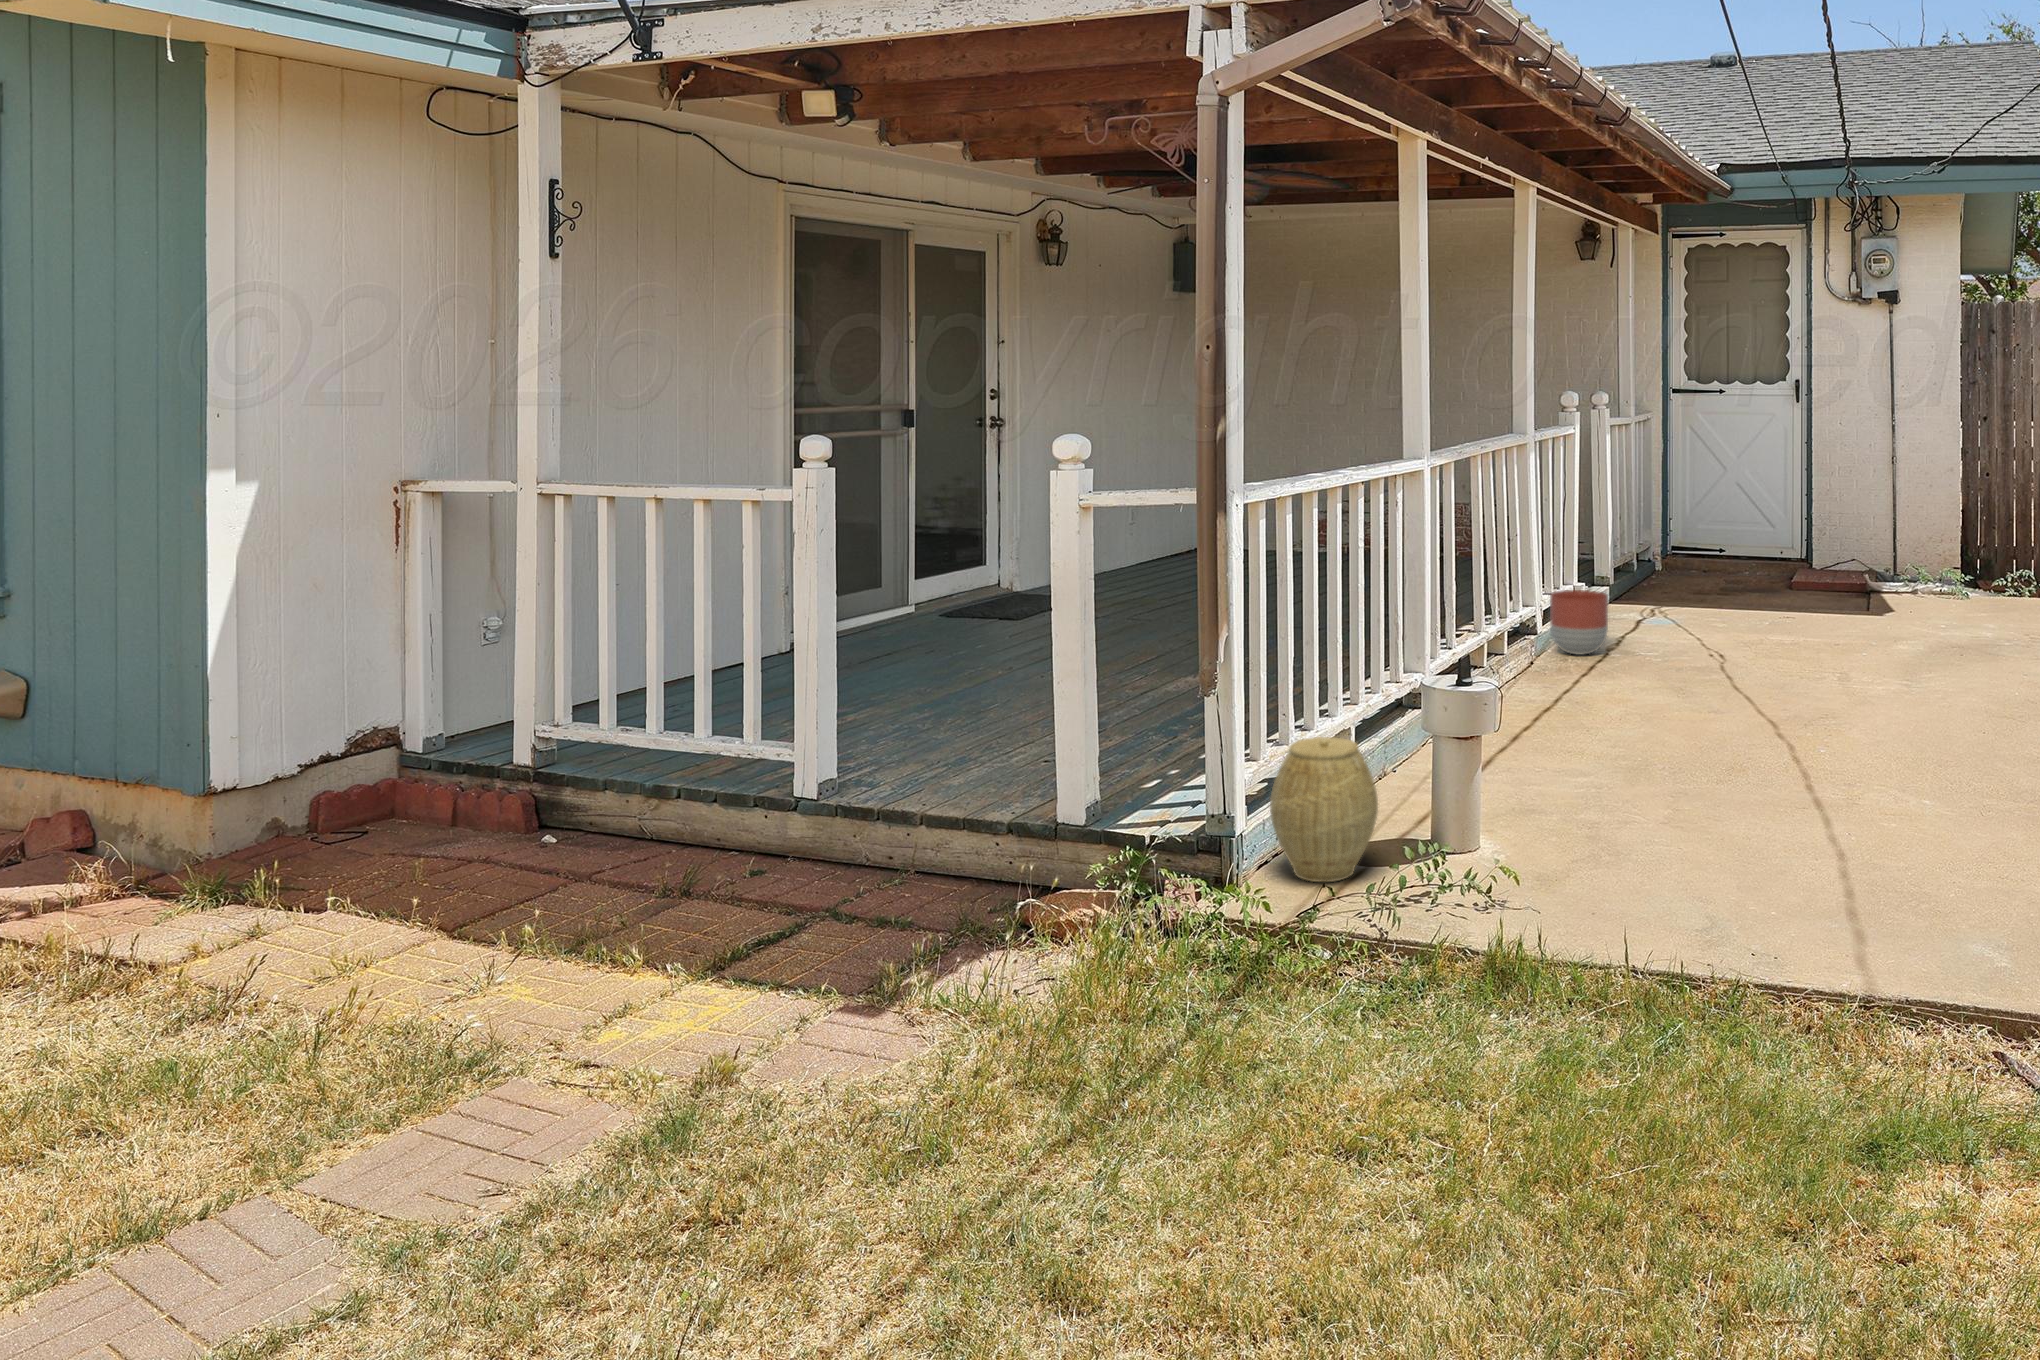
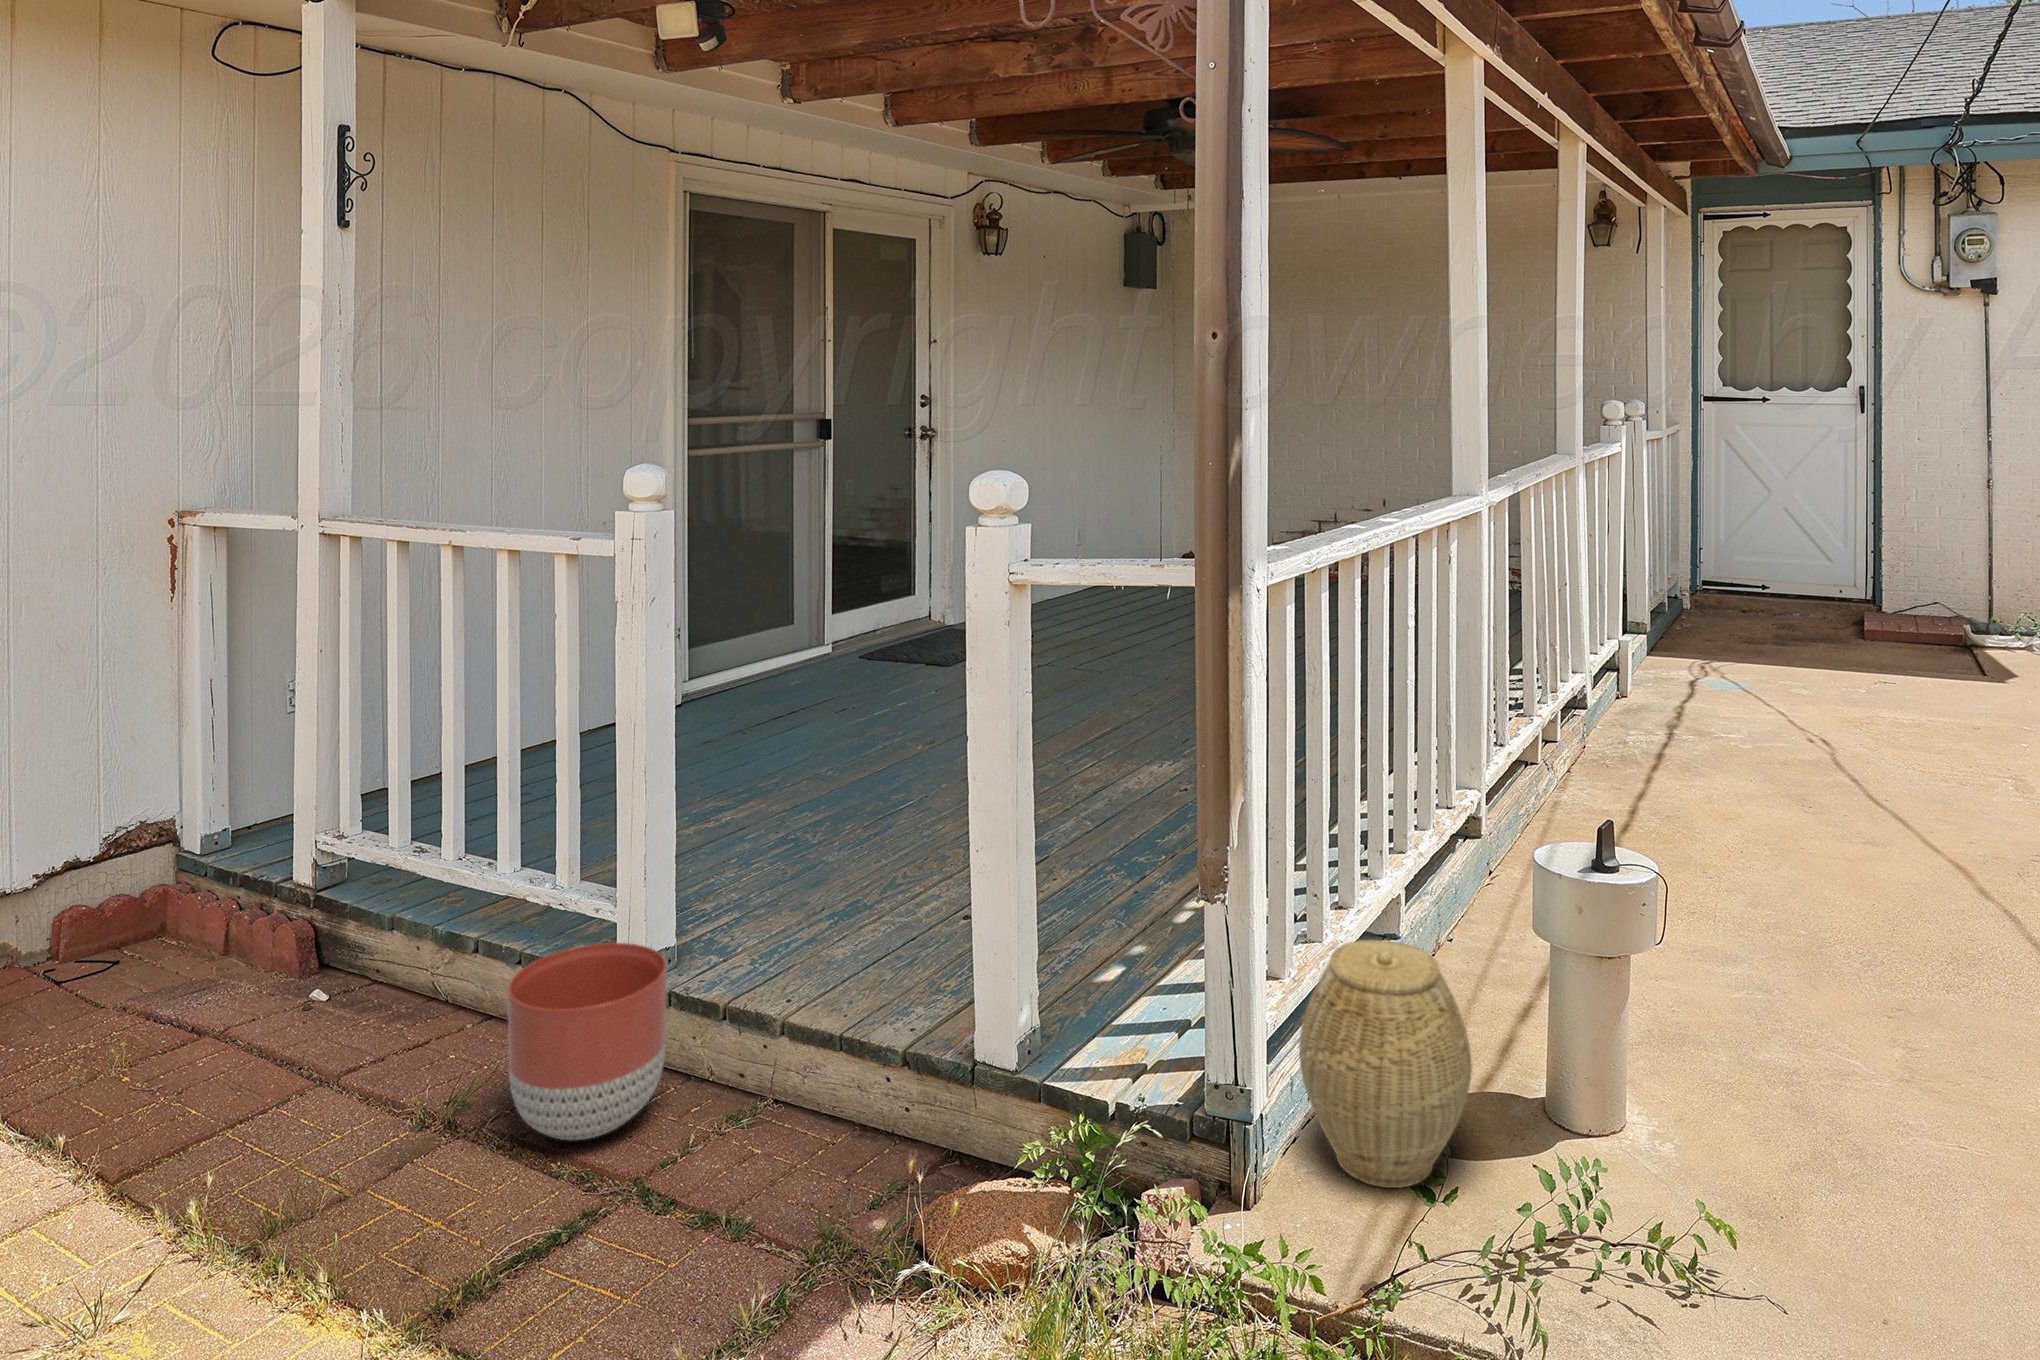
planter: present [1550,590,1608,655] -> present [508,943,667,1140]

